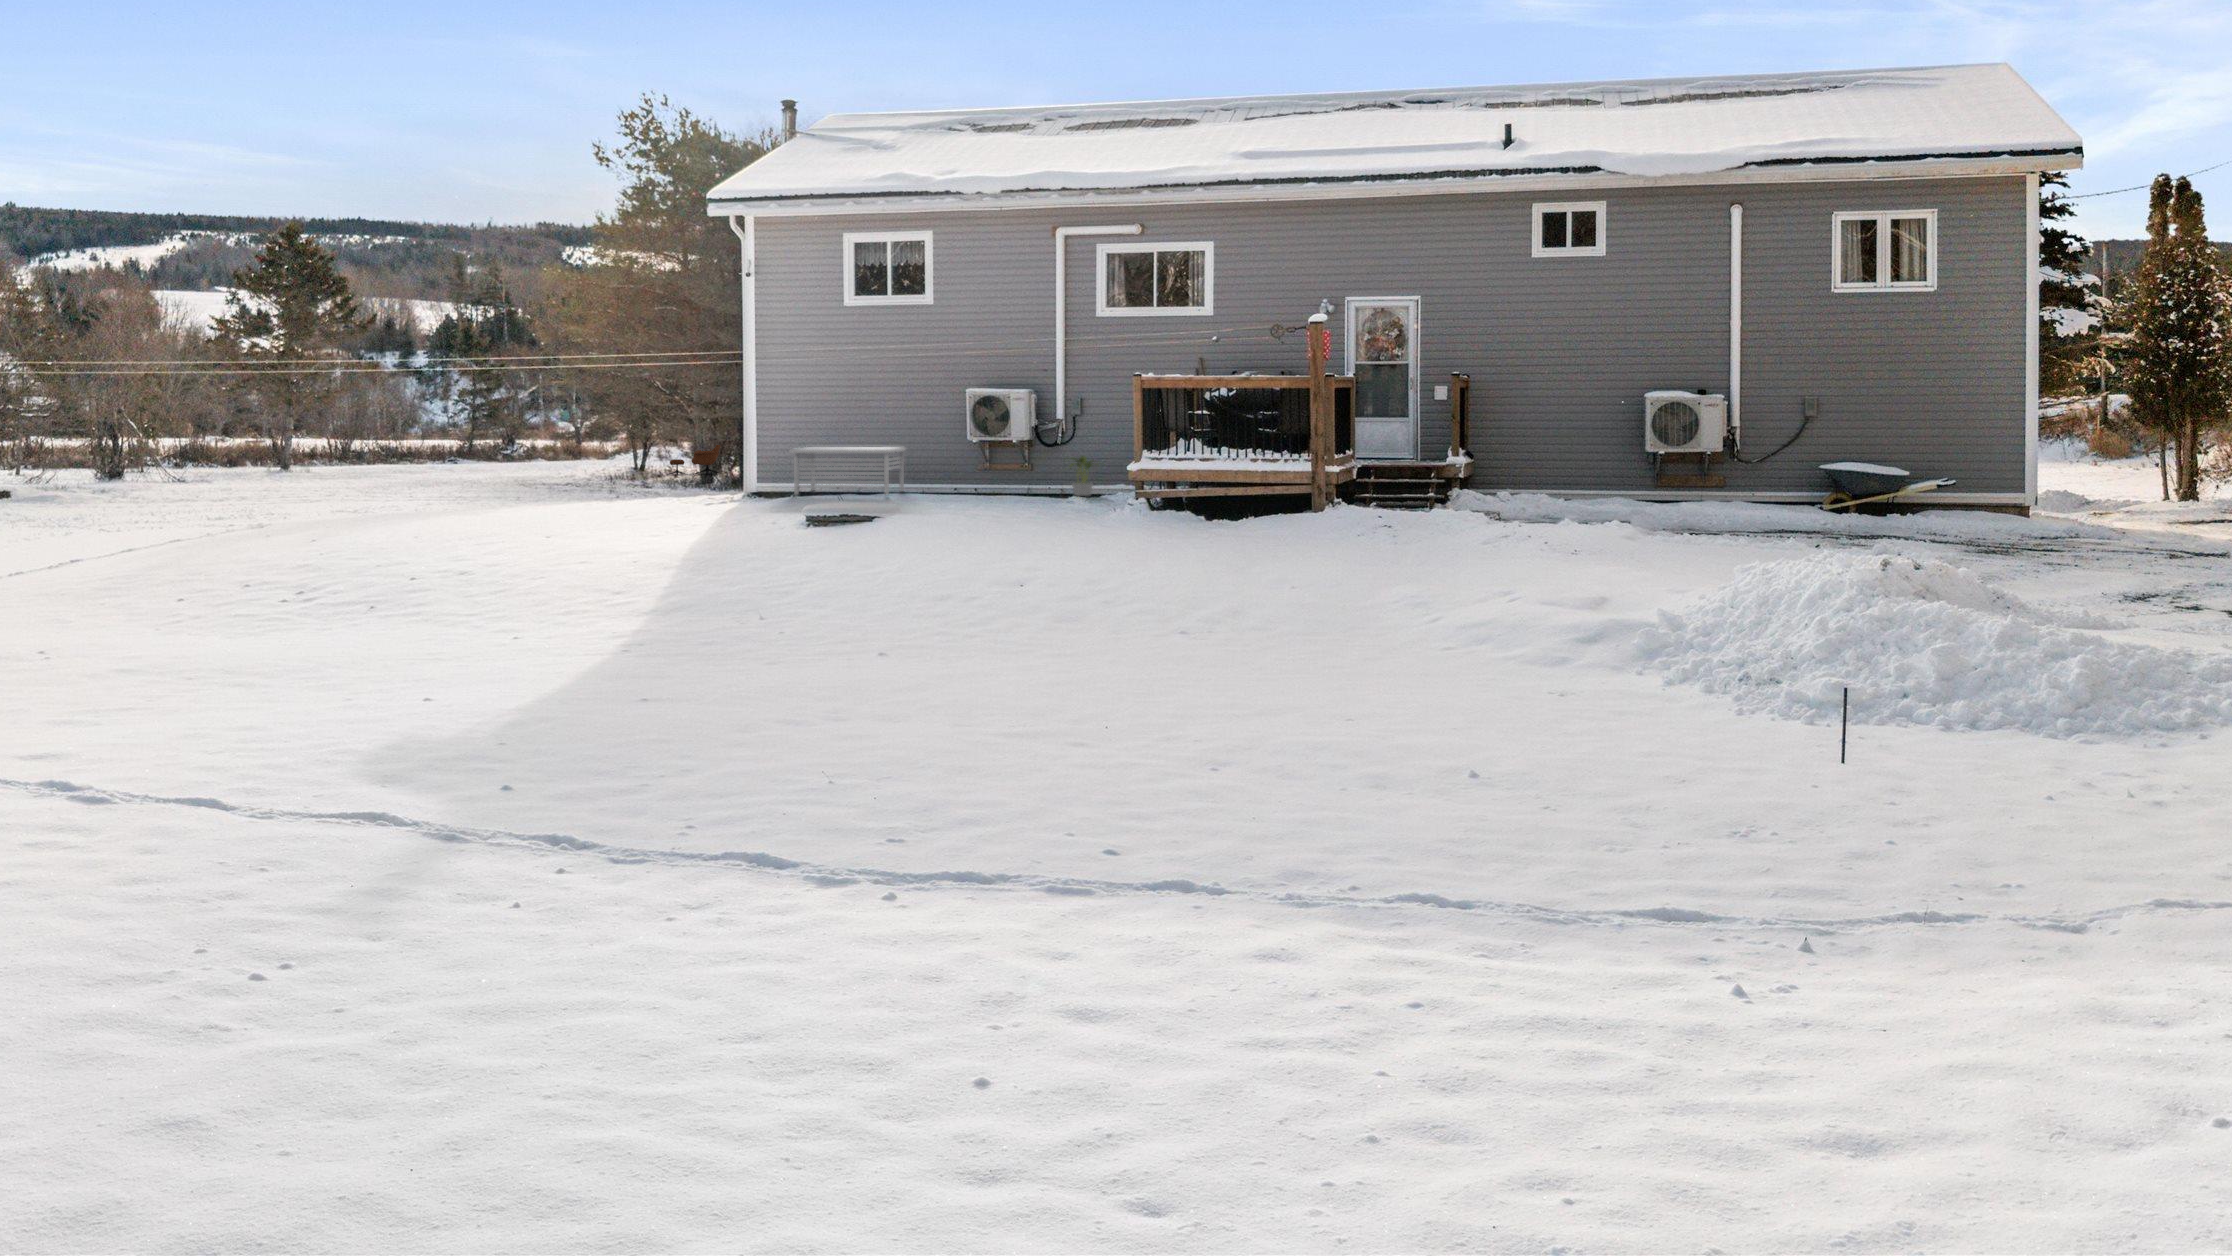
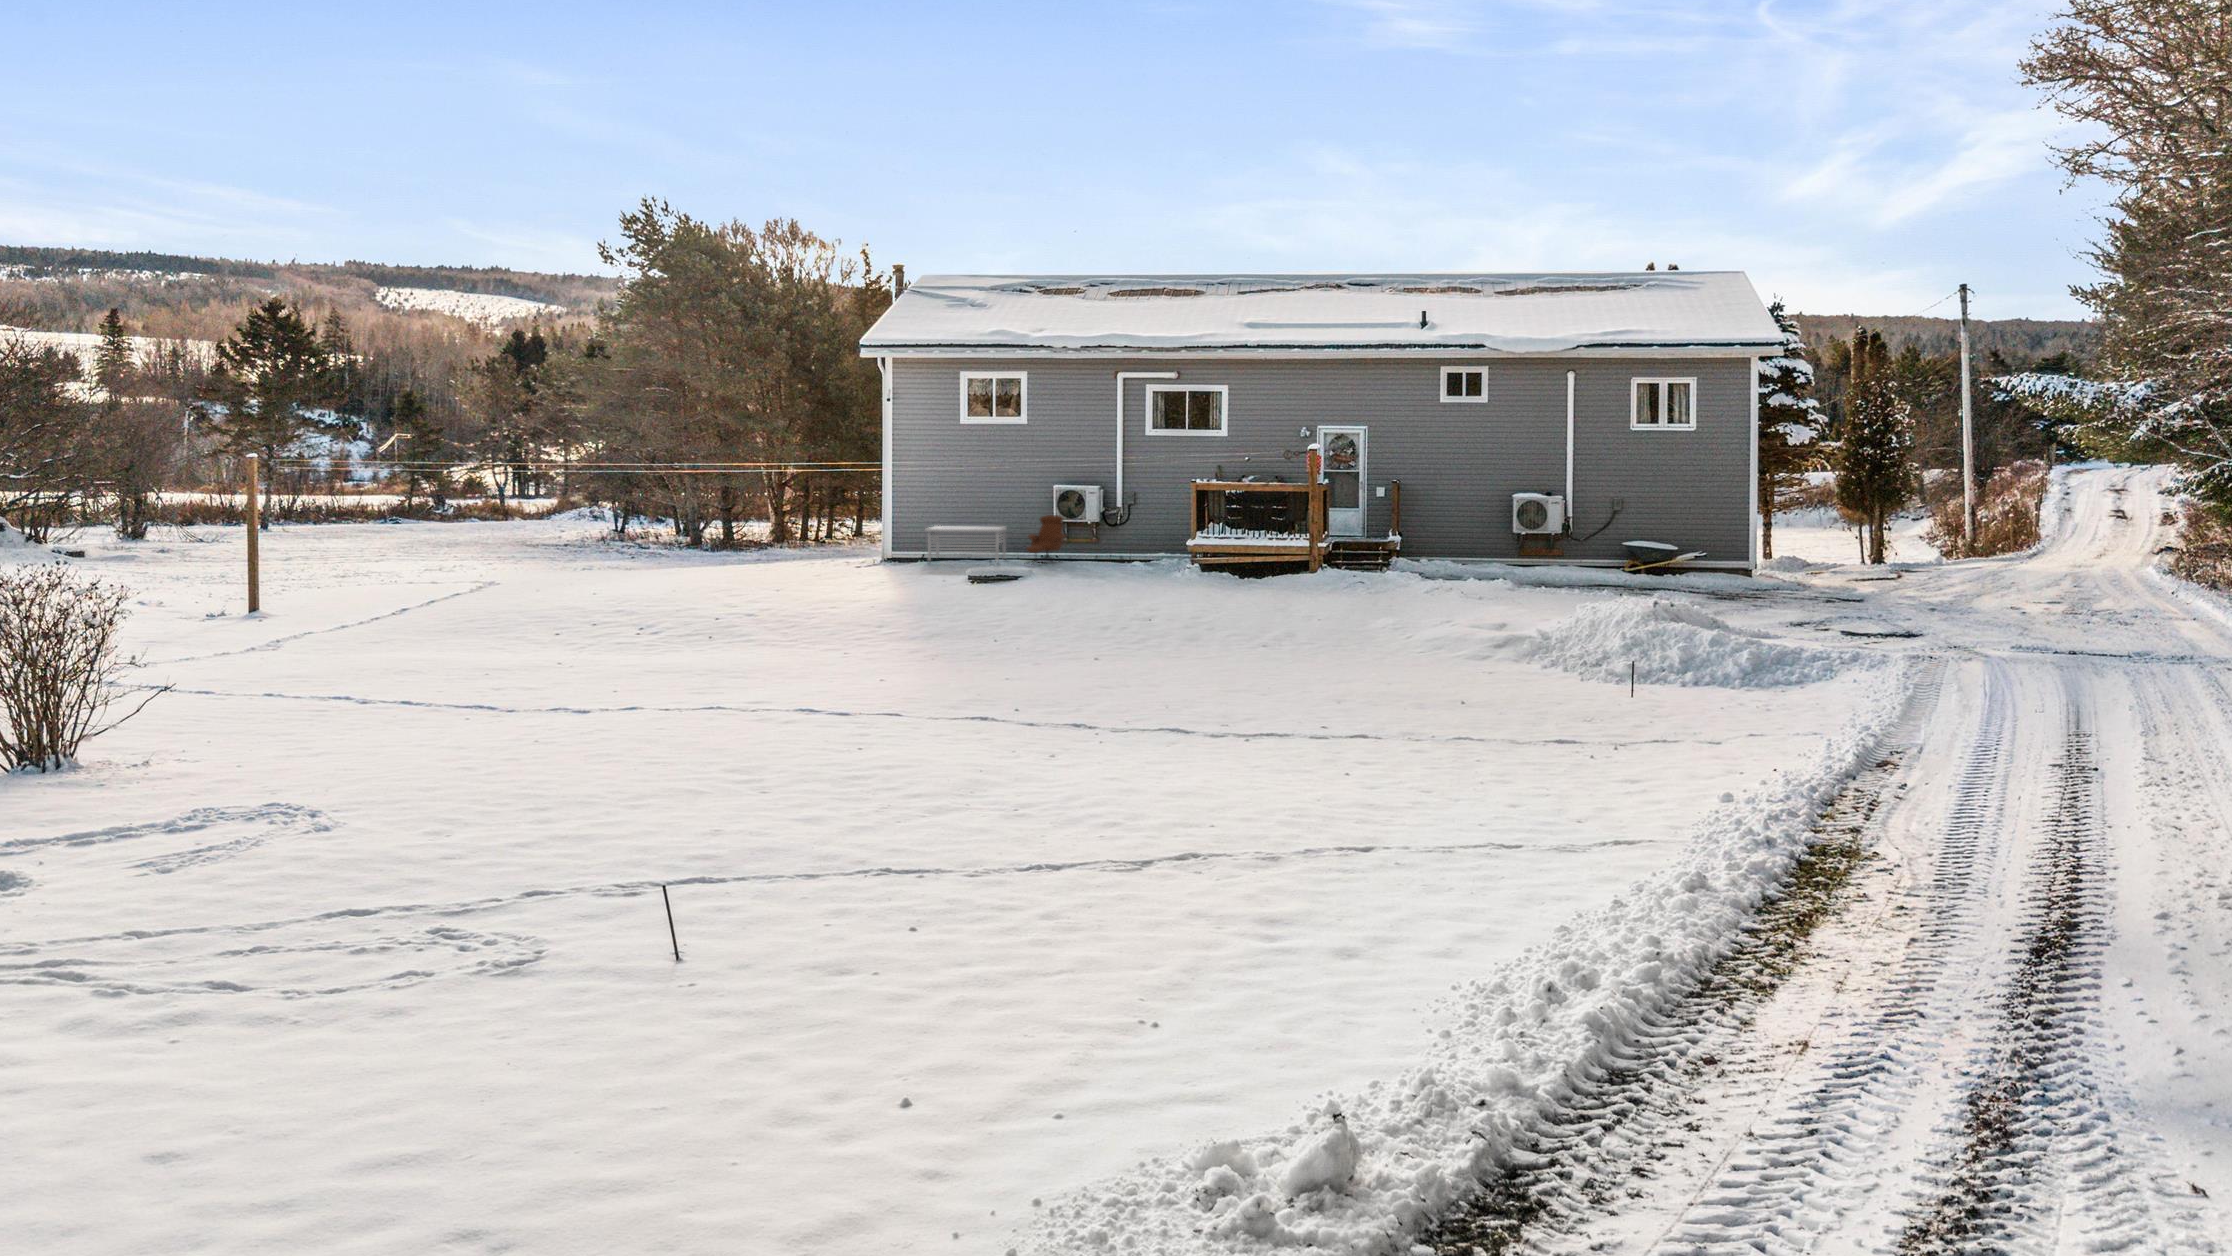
lounge chair: present [667,445,721,475] -> present [1026,515,1065,563]
potted plant: present [1070,456,1093,496] -> none [1121,534,1155,562]

